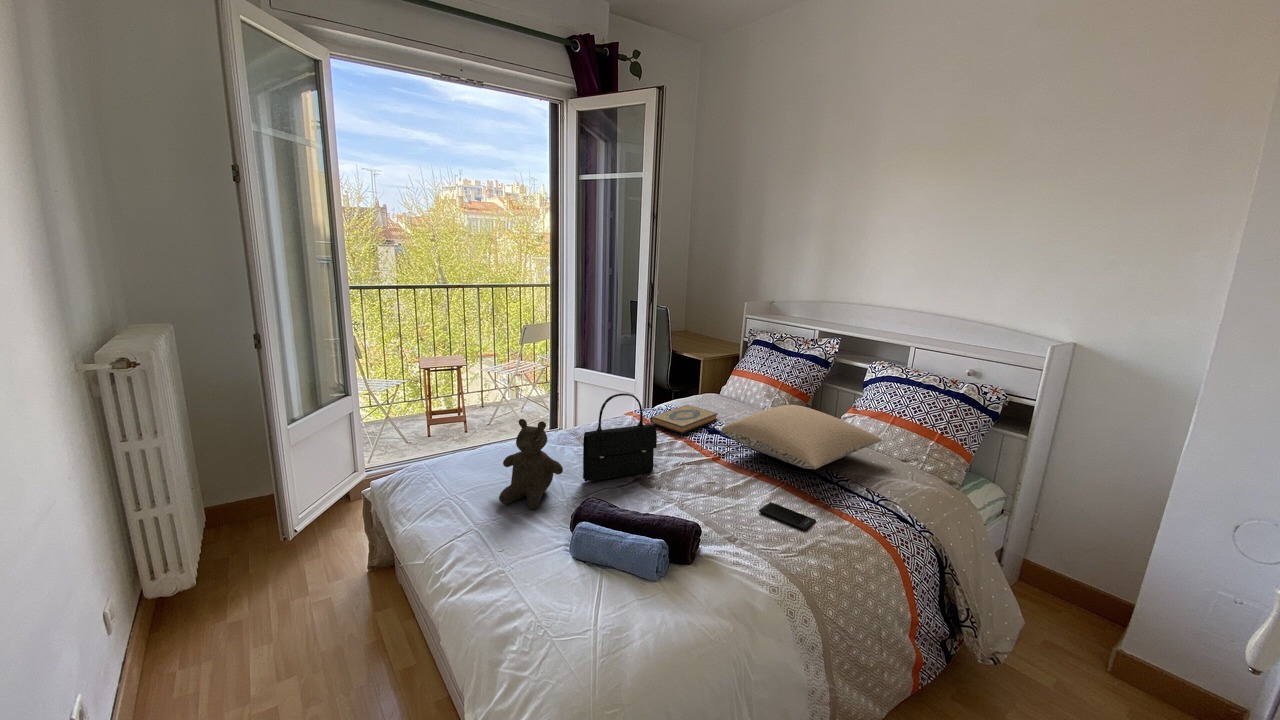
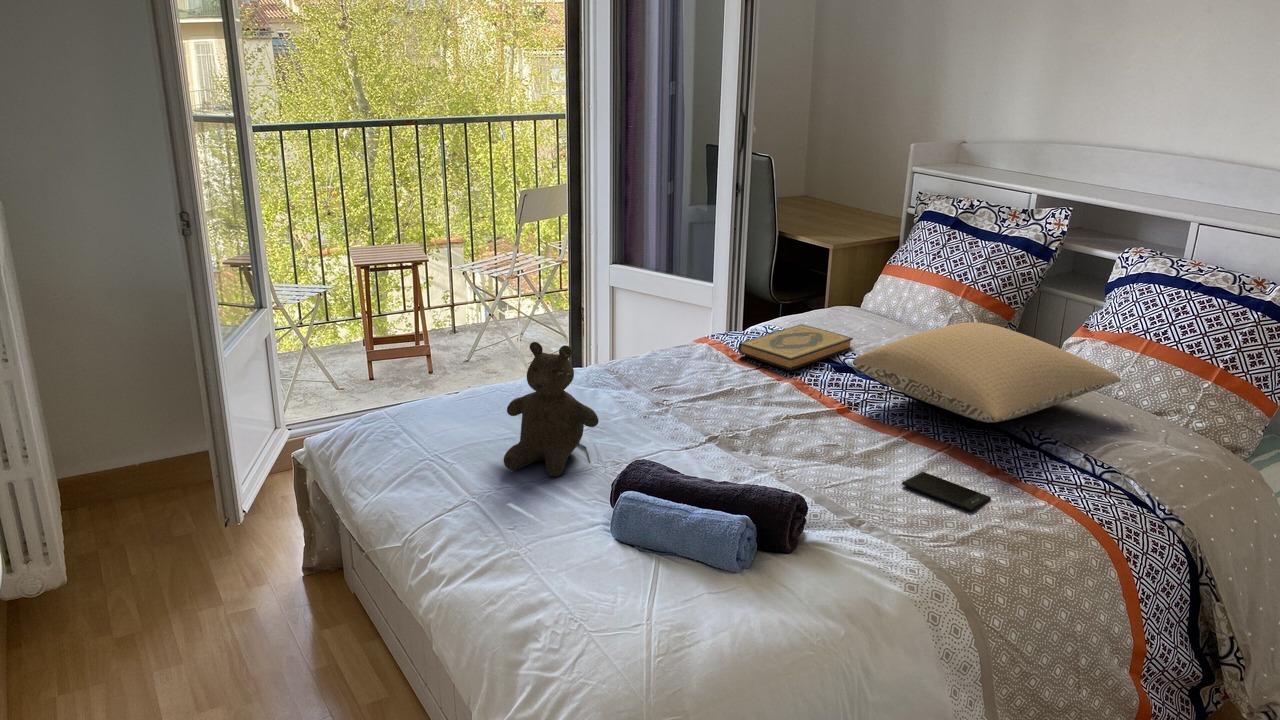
handbag: present [583,393,657,482] -> none [629,303,746,440]

